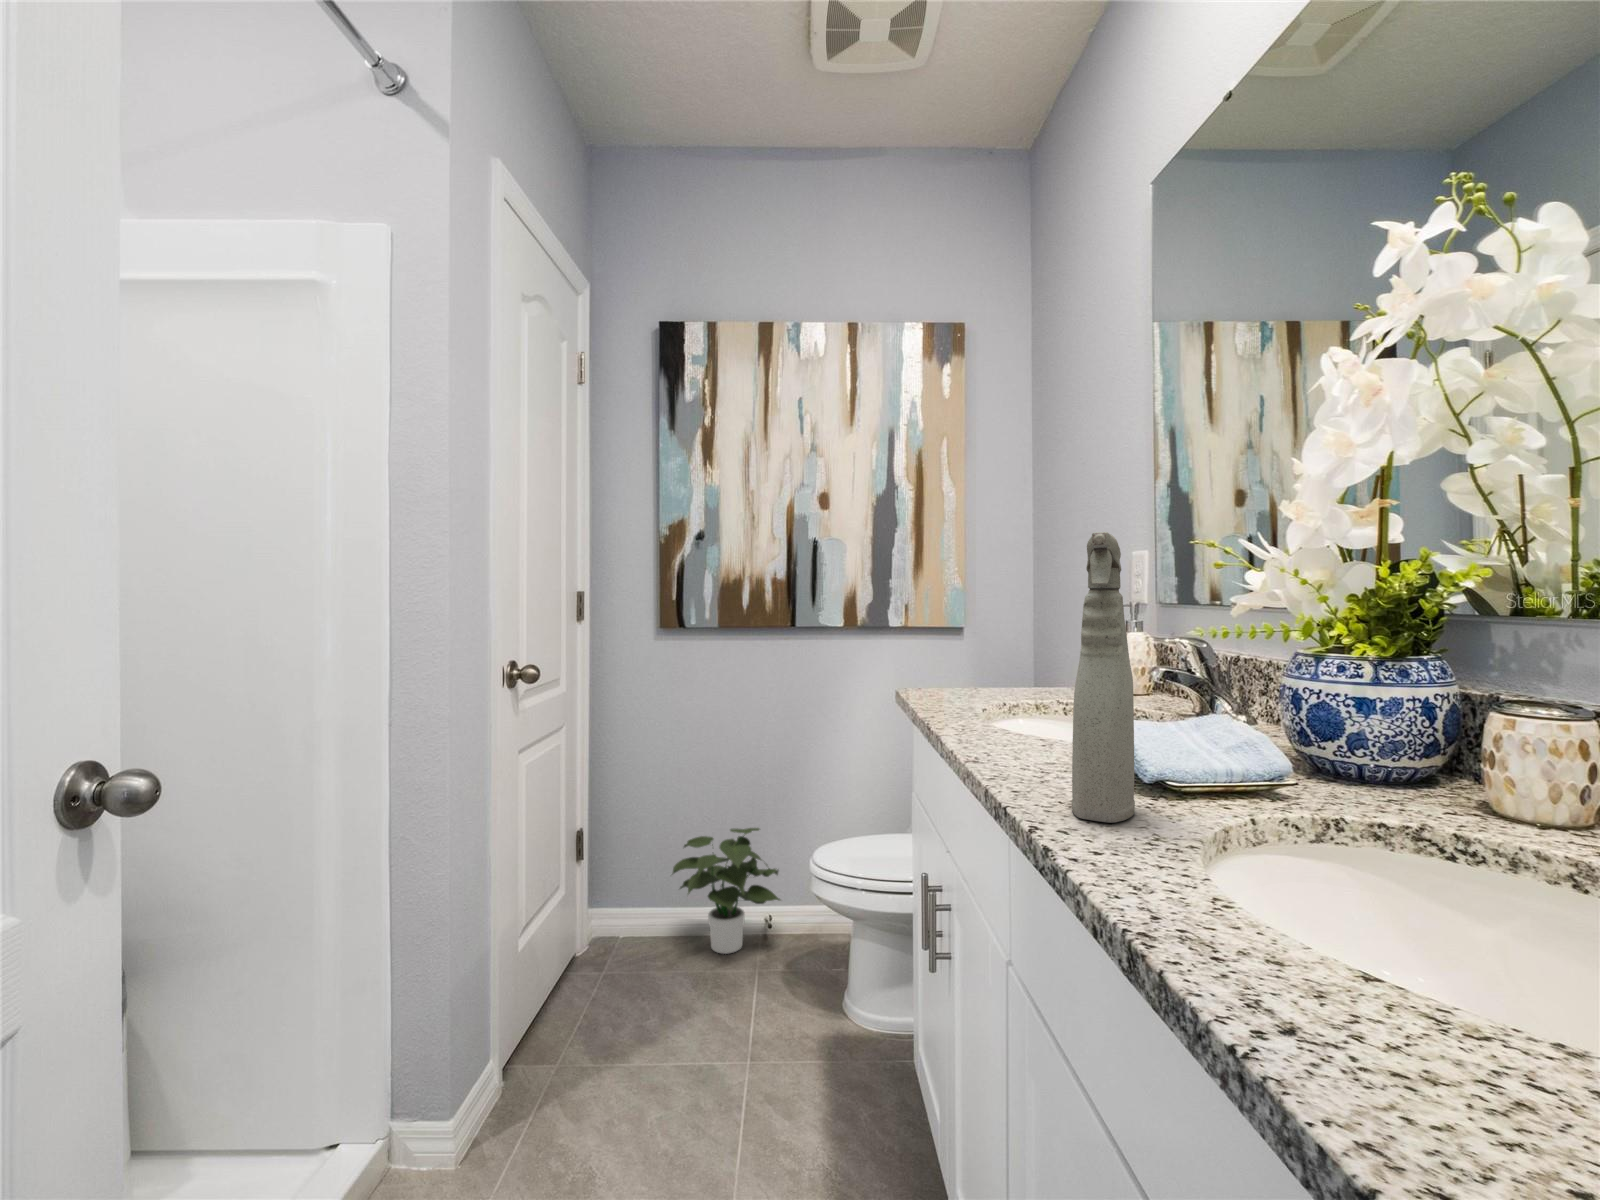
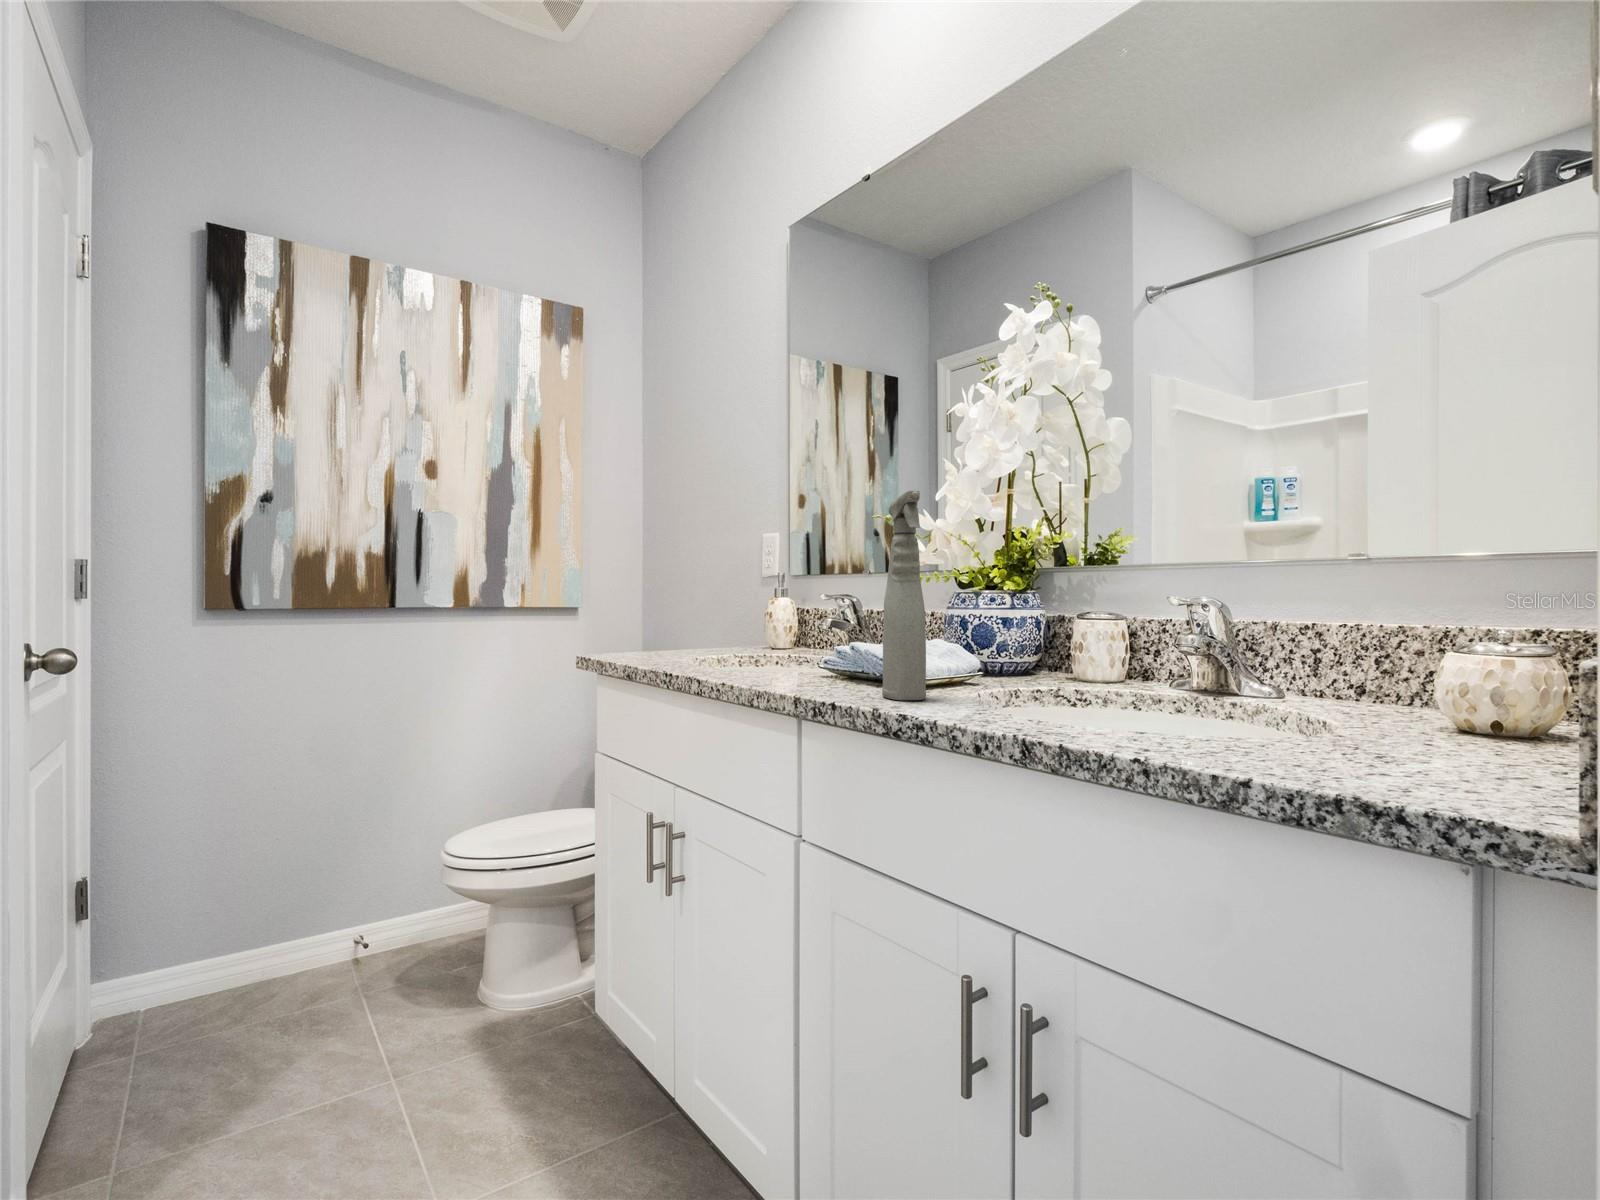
potted plant: present [673,828,780,954] -> none [235,846,395,1004]

